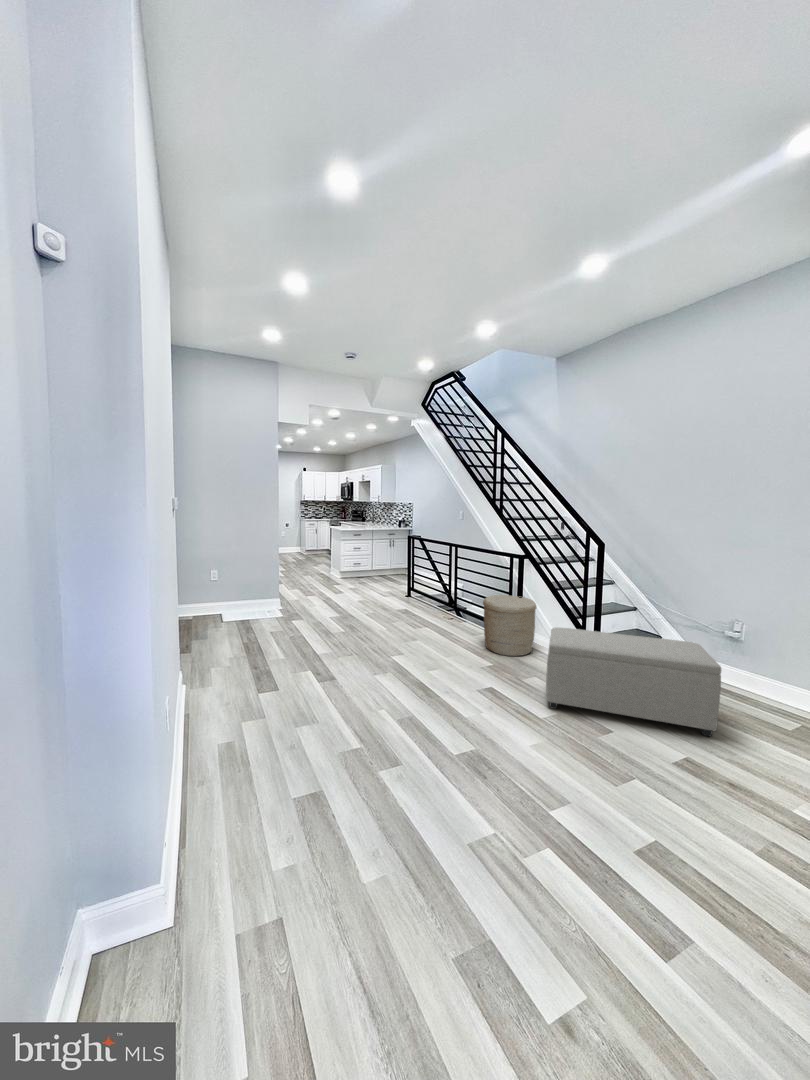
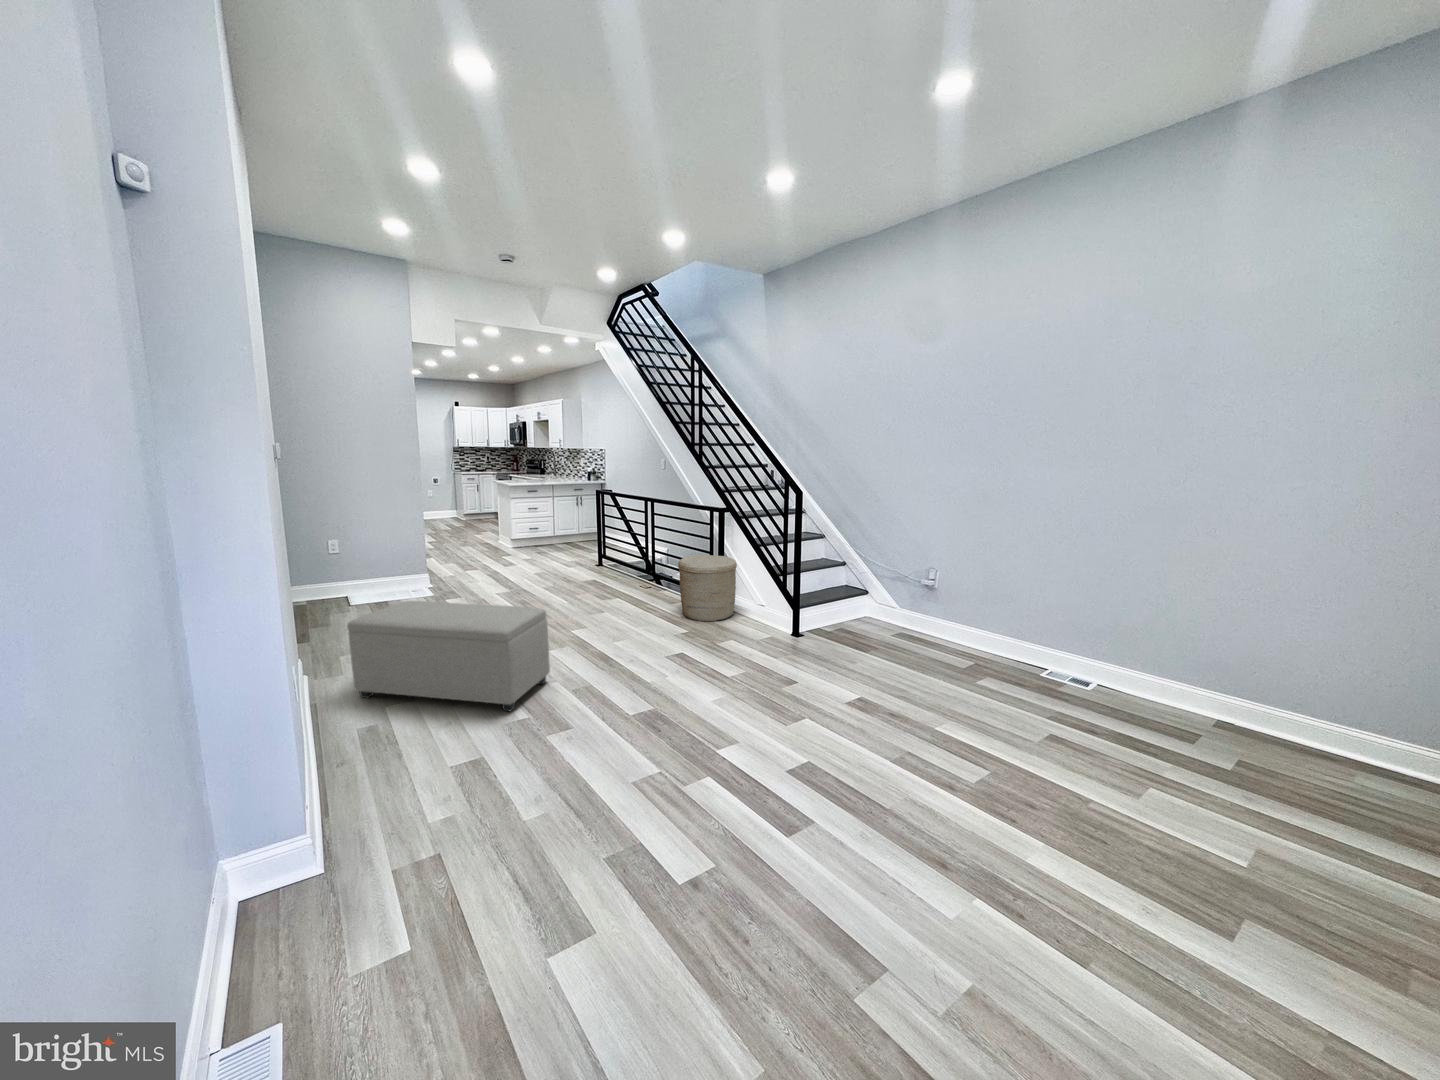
ottoman: present [546,628,721,737] -> present [347,601,550,711]

